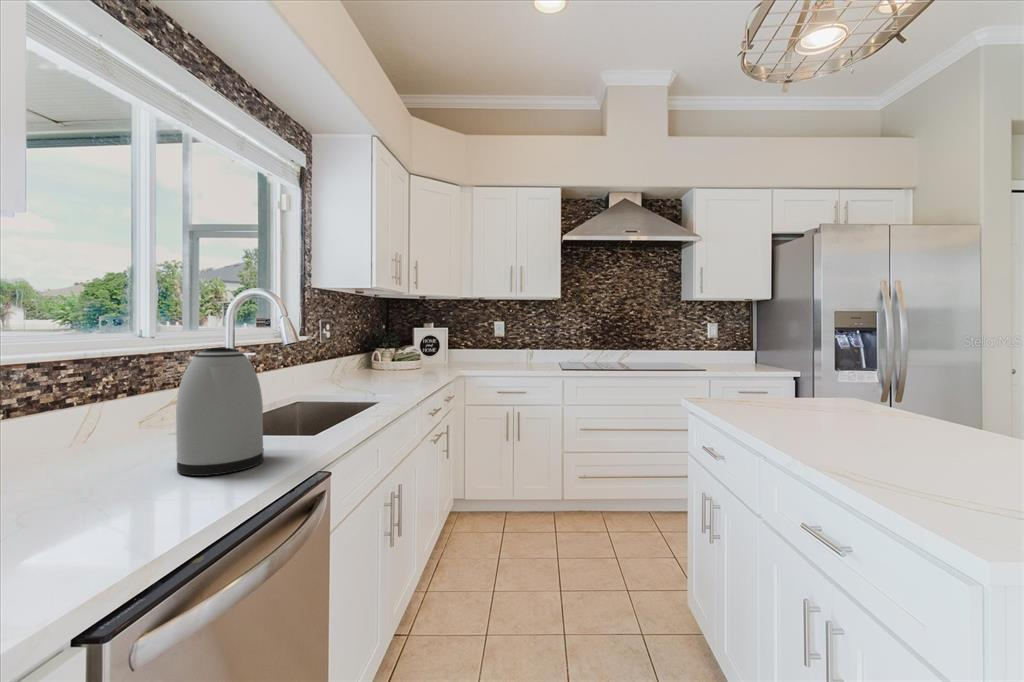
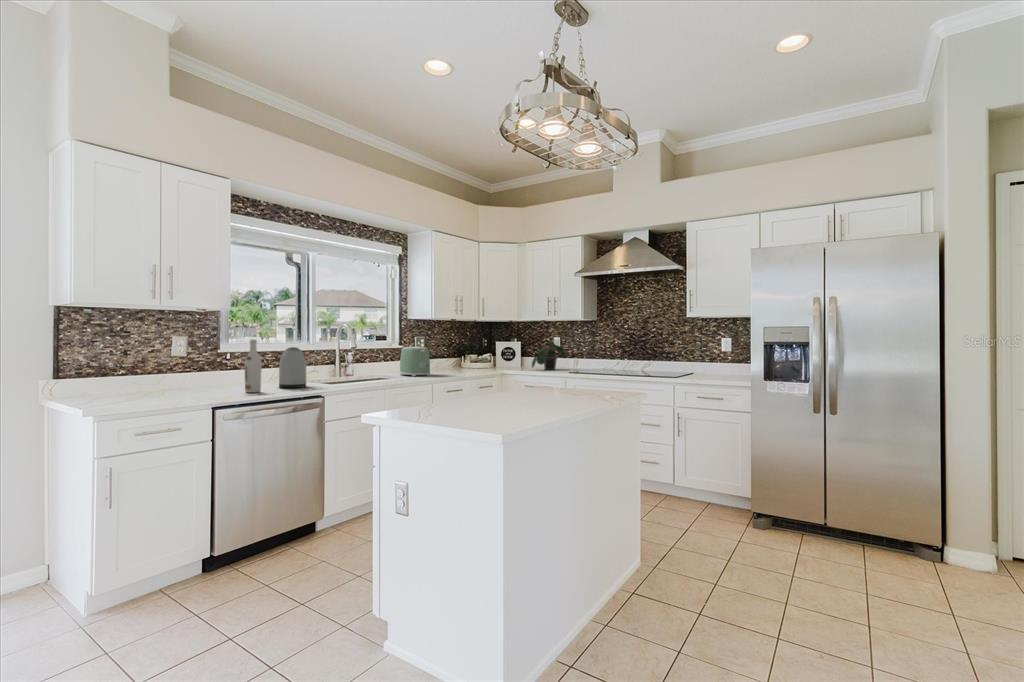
wine bottle: none [104,325,177,534] -> present [245,339,262,392]
potted plant: none [474,328,523,366] -> present [532,343,566,370]
toaster: none [326,338,395,392] -> present [400,347,430,376]

